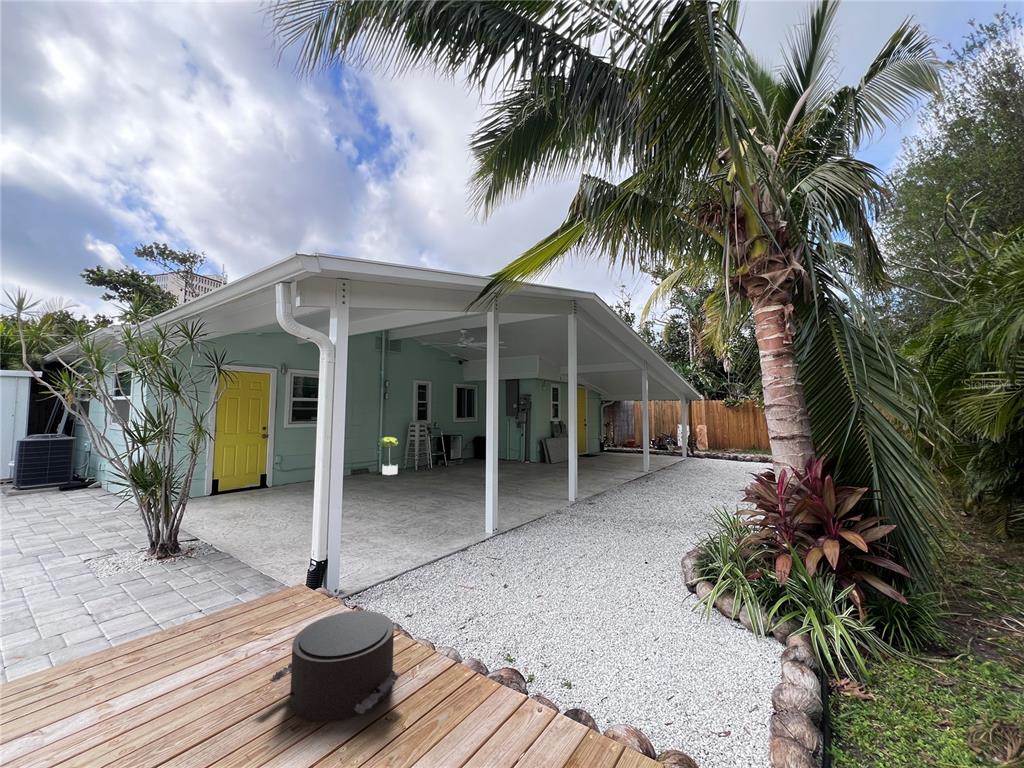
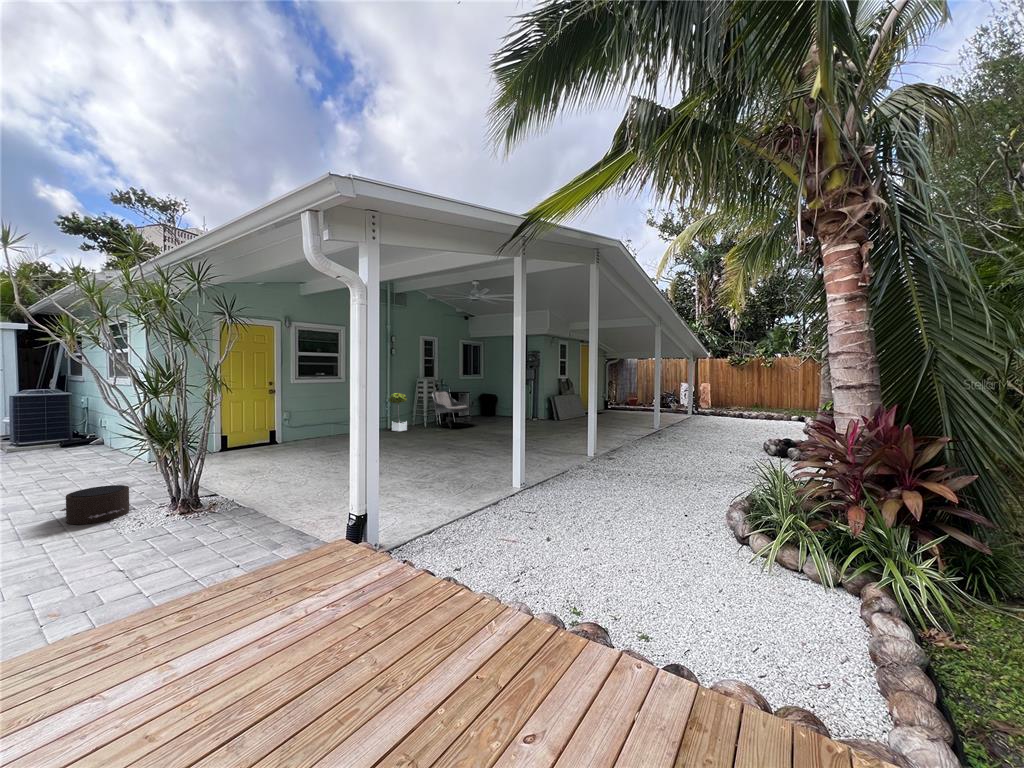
lounge chair: none [421,434,461,473] -> present [432,391,470,428]
pouf: present [269,611,401,723] -> present [60,485,129,524]

